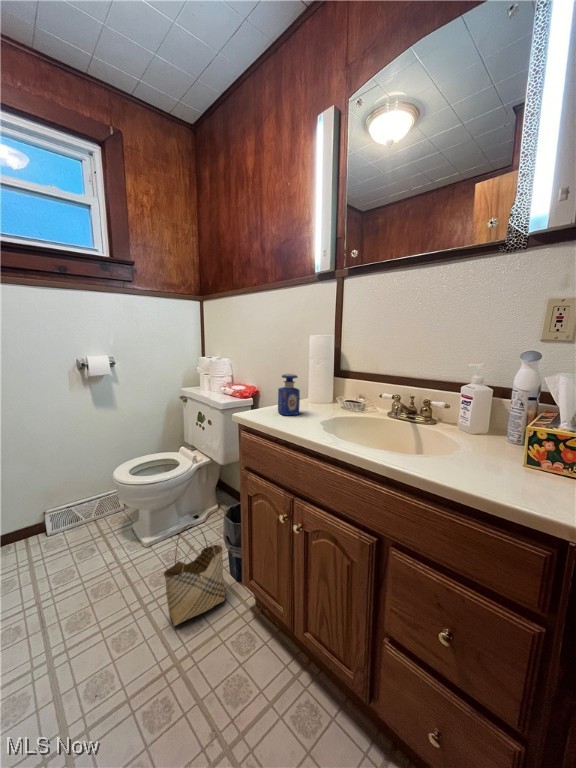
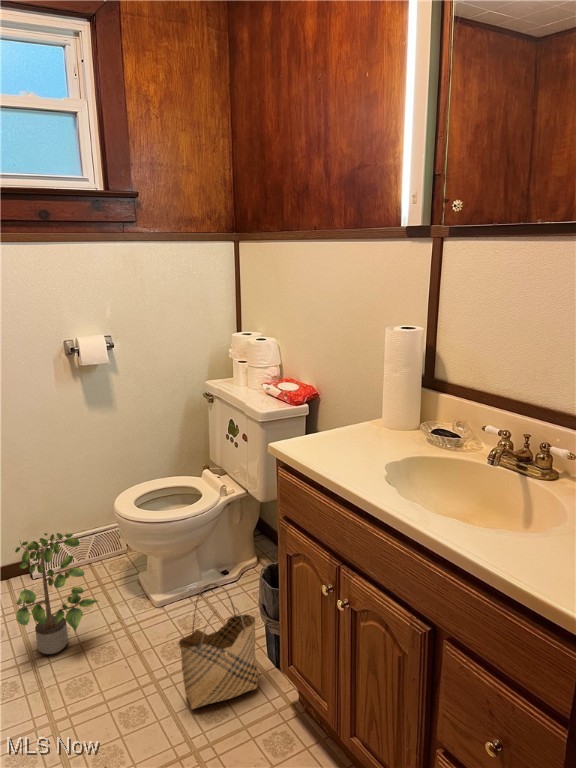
perfume bottle: present [278,374,300,415] -> none [330,391,360,450]
potted plant: none [23,494,100,597] -> present [15,533,98,654]

